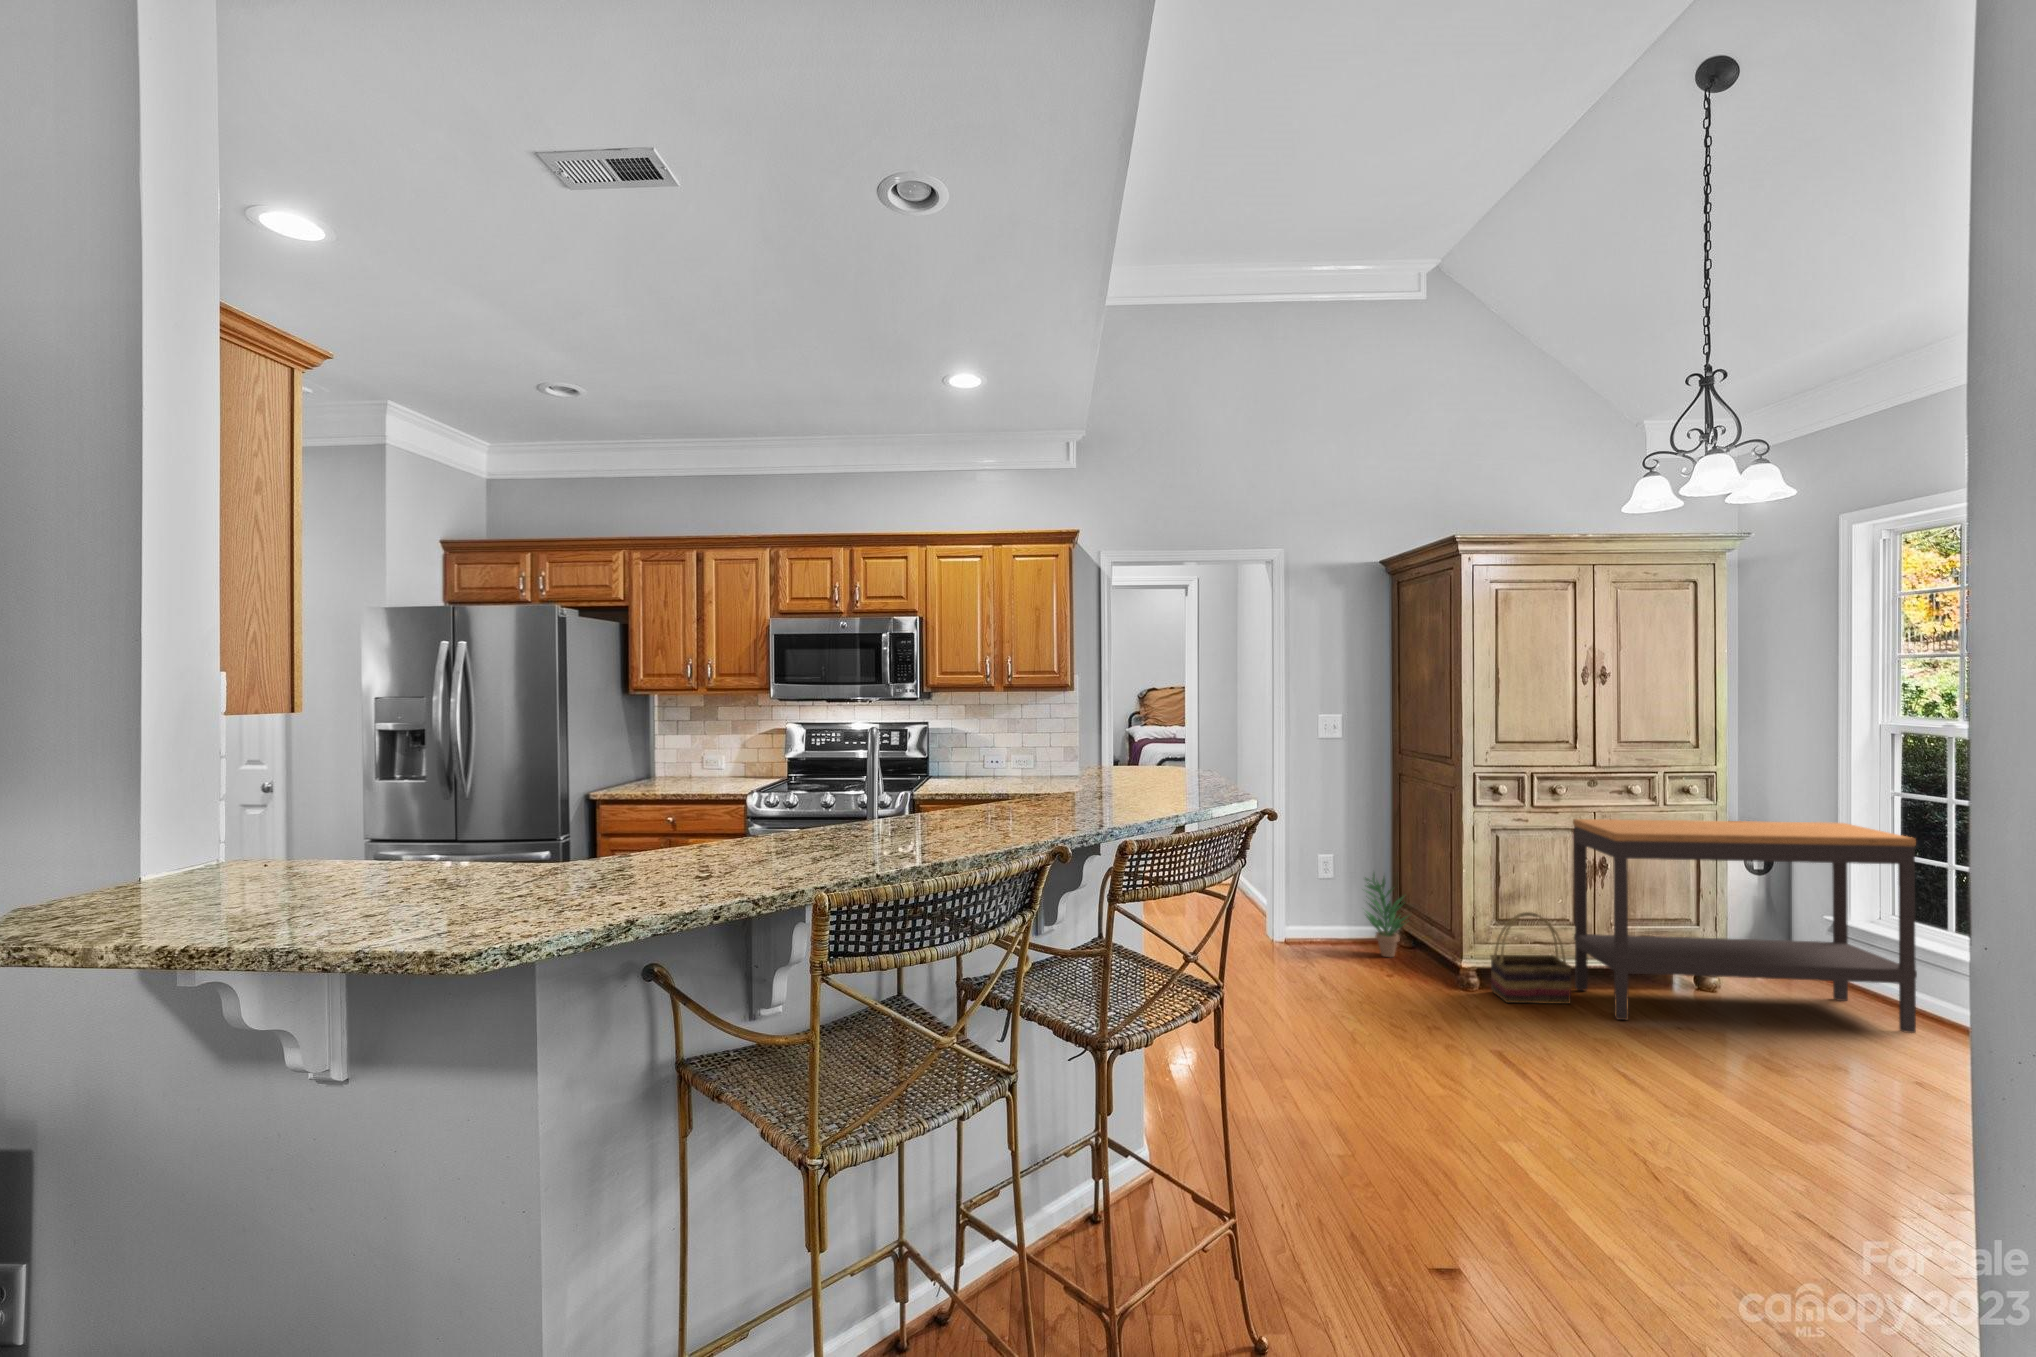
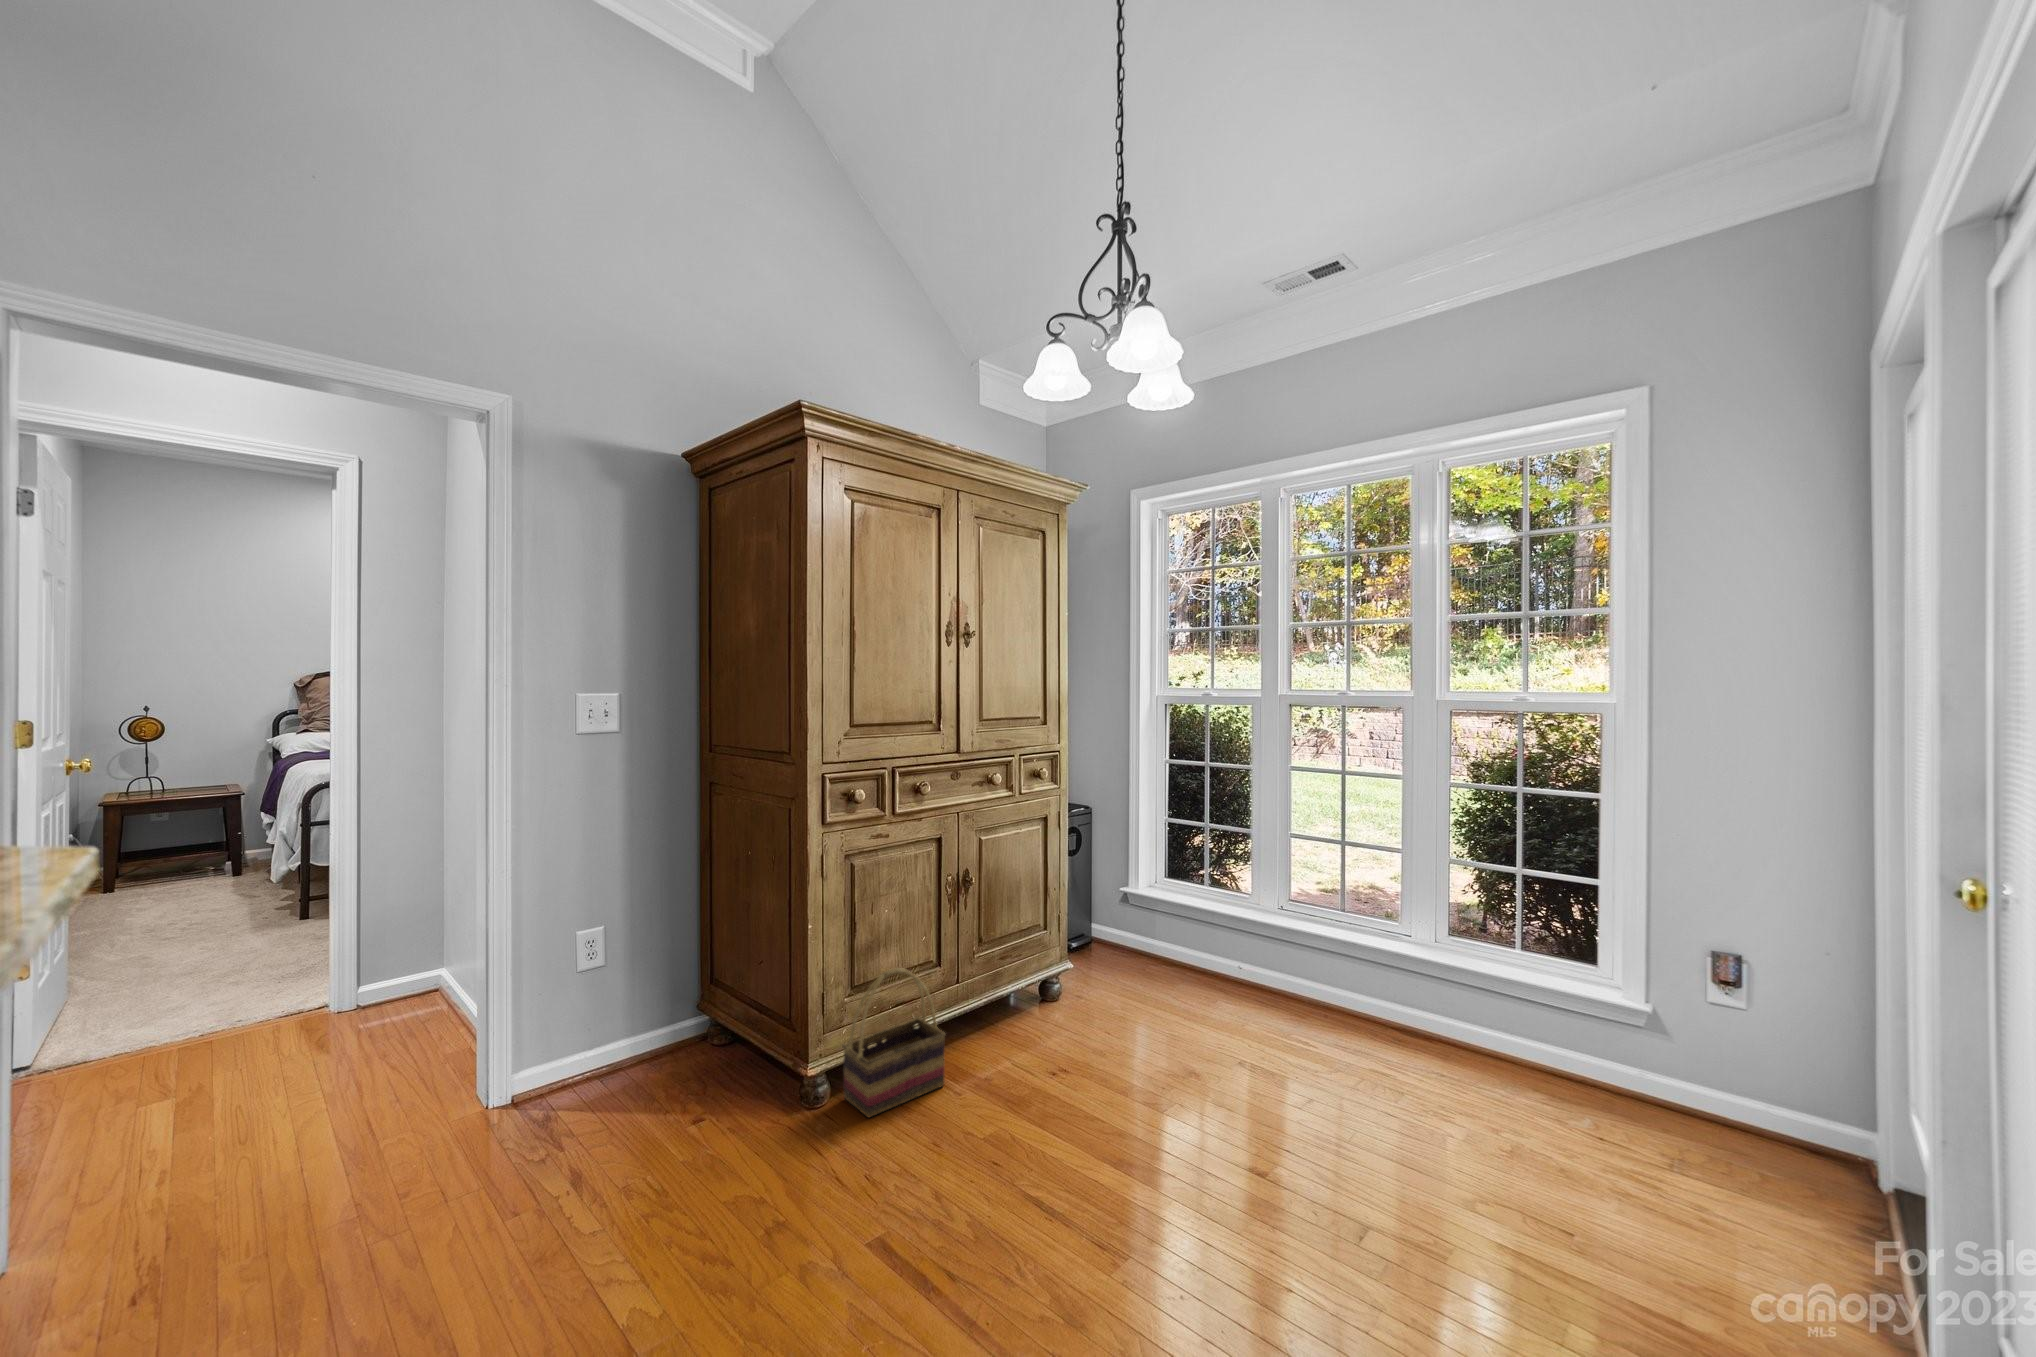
console table: present [1573,819,1917,1033] -> none [938,795,1233,1098]
potted plant: present [1365,874,1408,957] -> none [645,936,727,1072]

